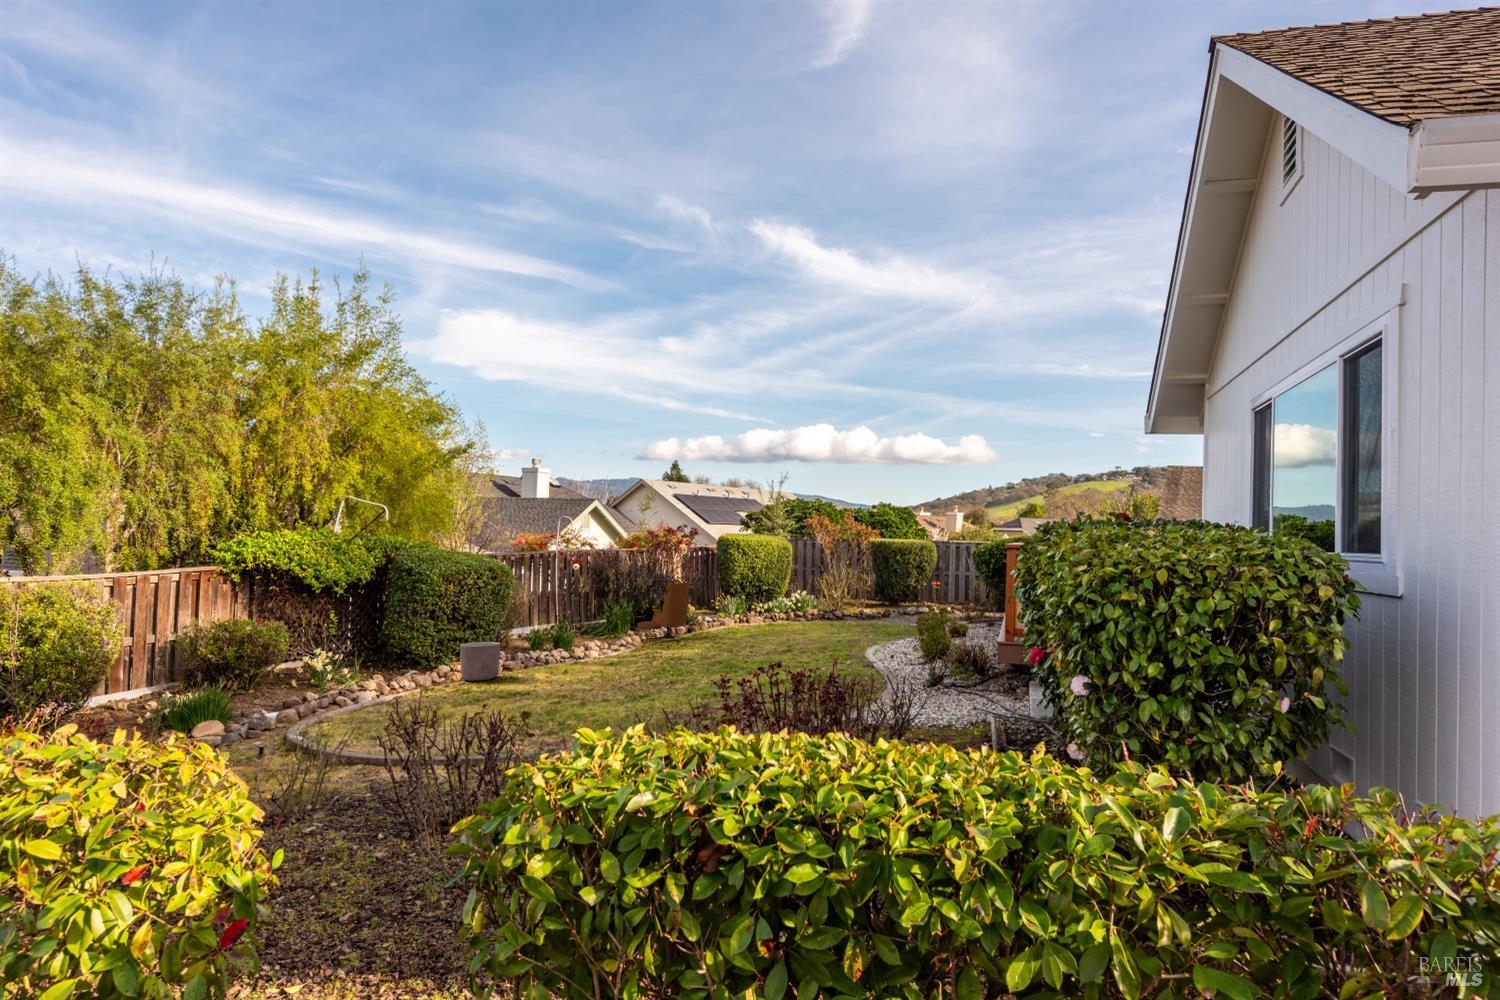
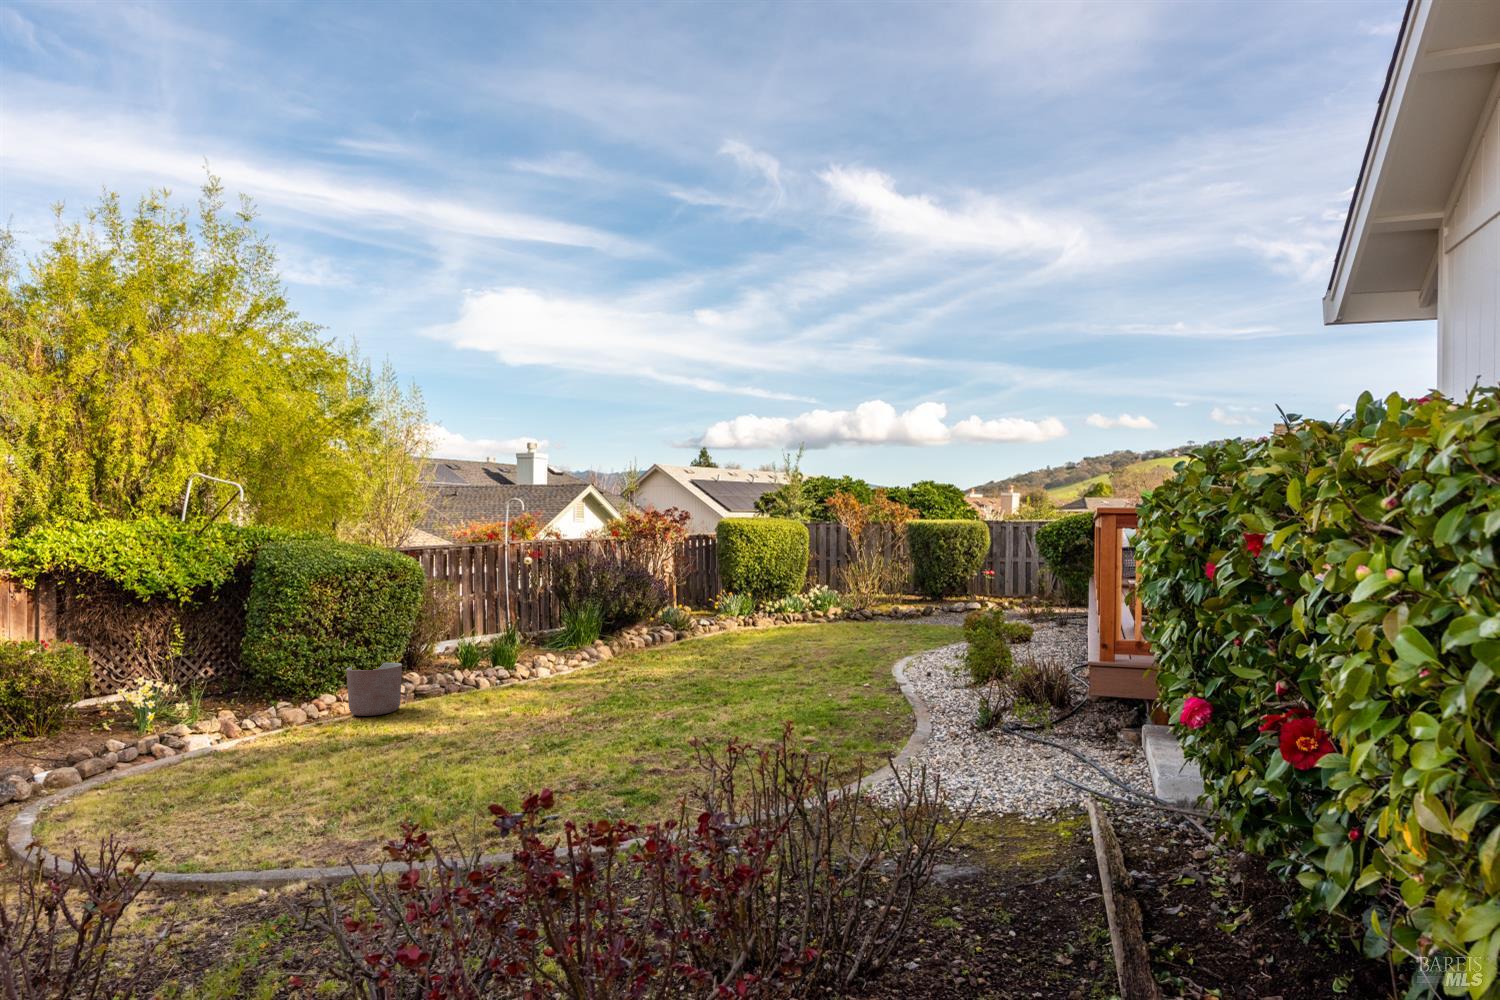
lounge chair: present [638,583,689,642] -> none [610,579,672,655]

